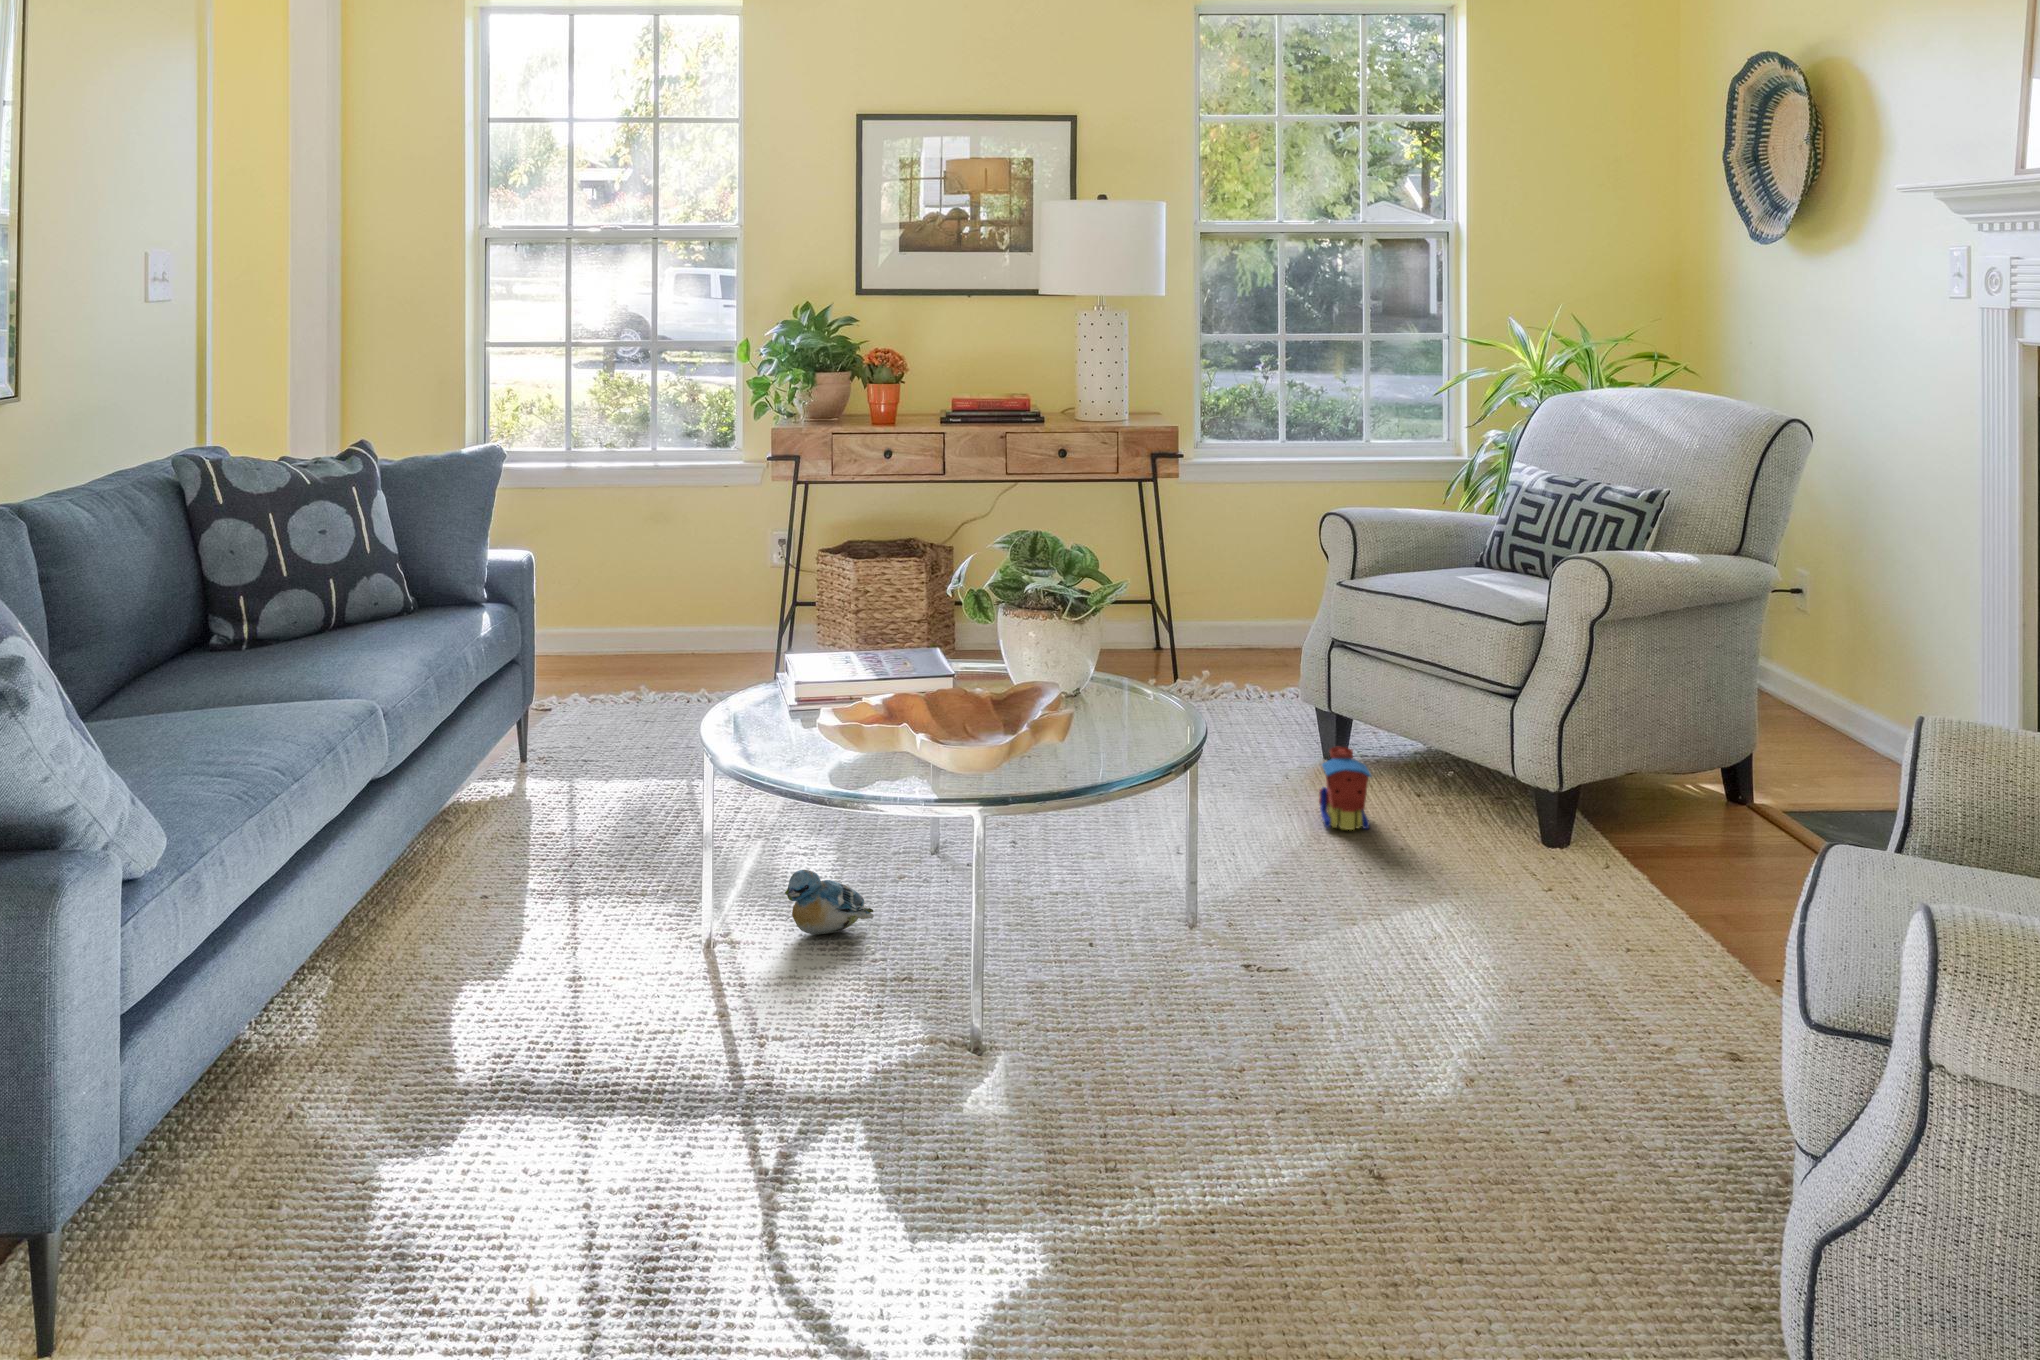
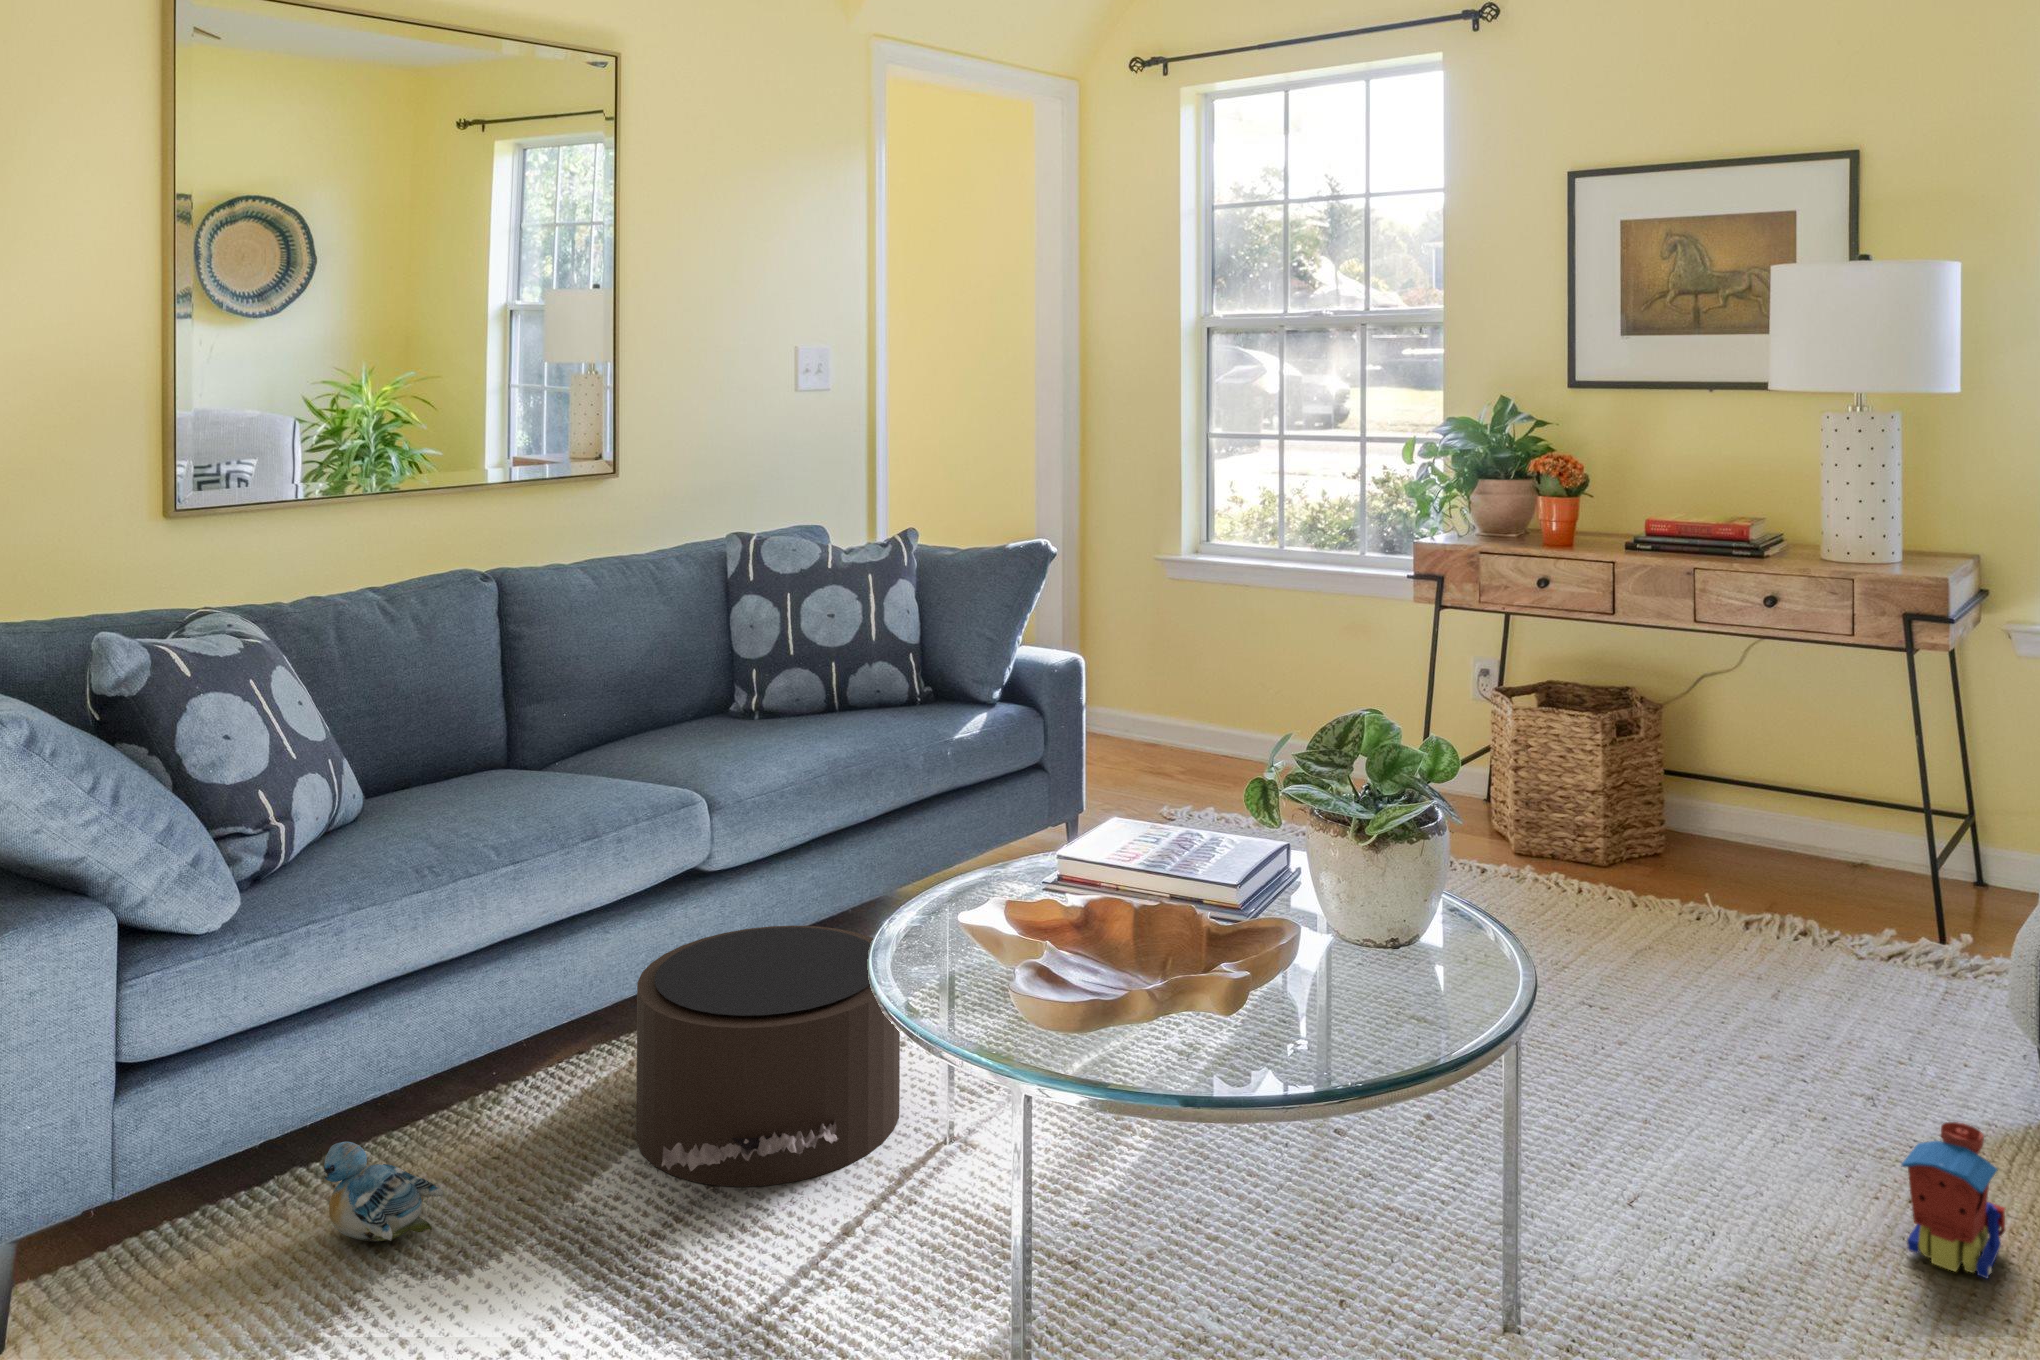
pouf: none [373,804,684,1036] -> present [636,926,900,1187]
plush toy: present [785,870,874,934] -> present [324,1142,444,1242]

